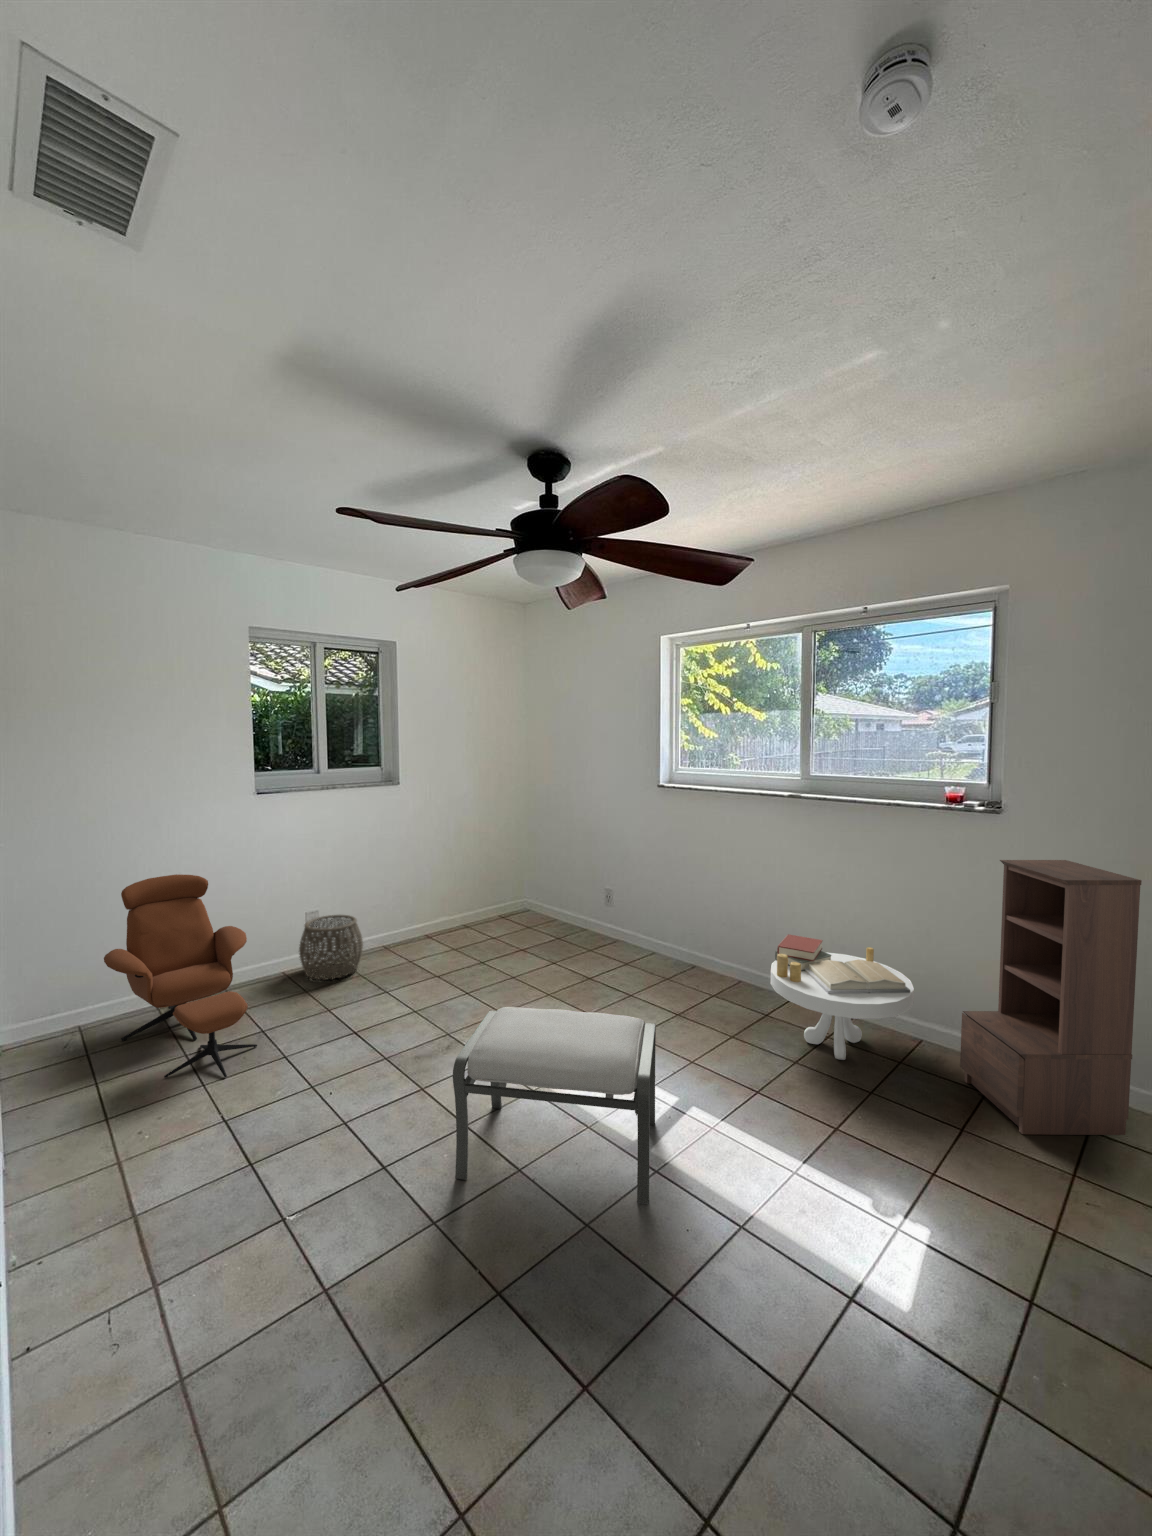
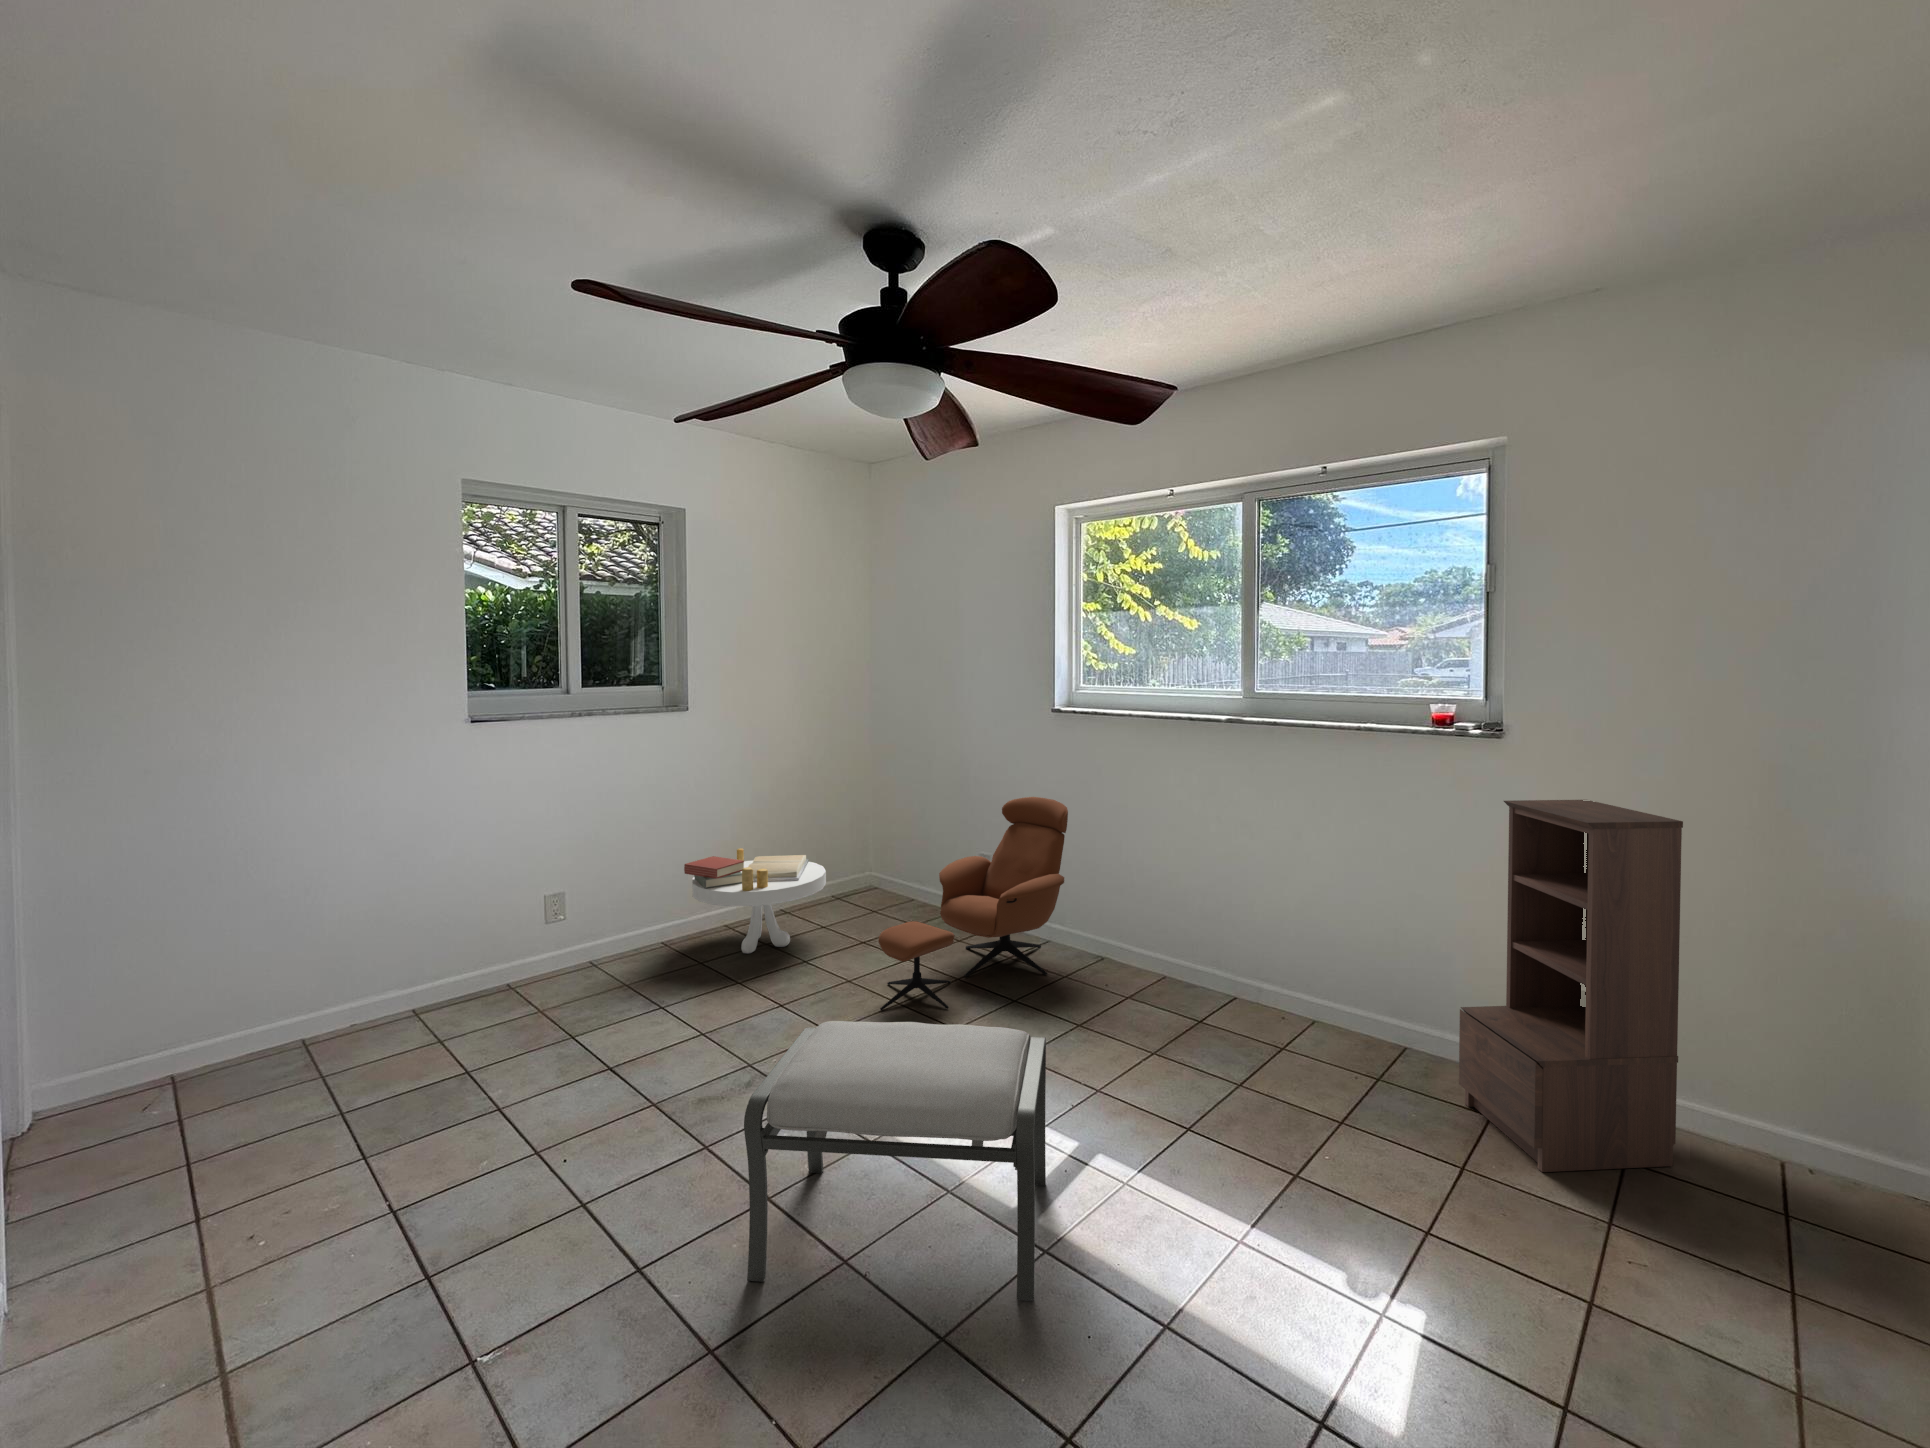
lounge chair: present [104,874,257,1078] -> present [879,797,1068,1010]
woven basket: present [299,915,363,980] -> none [530,901,631,998]
side table: present [770,934,914,1060] -> present [684,848,826,953]

